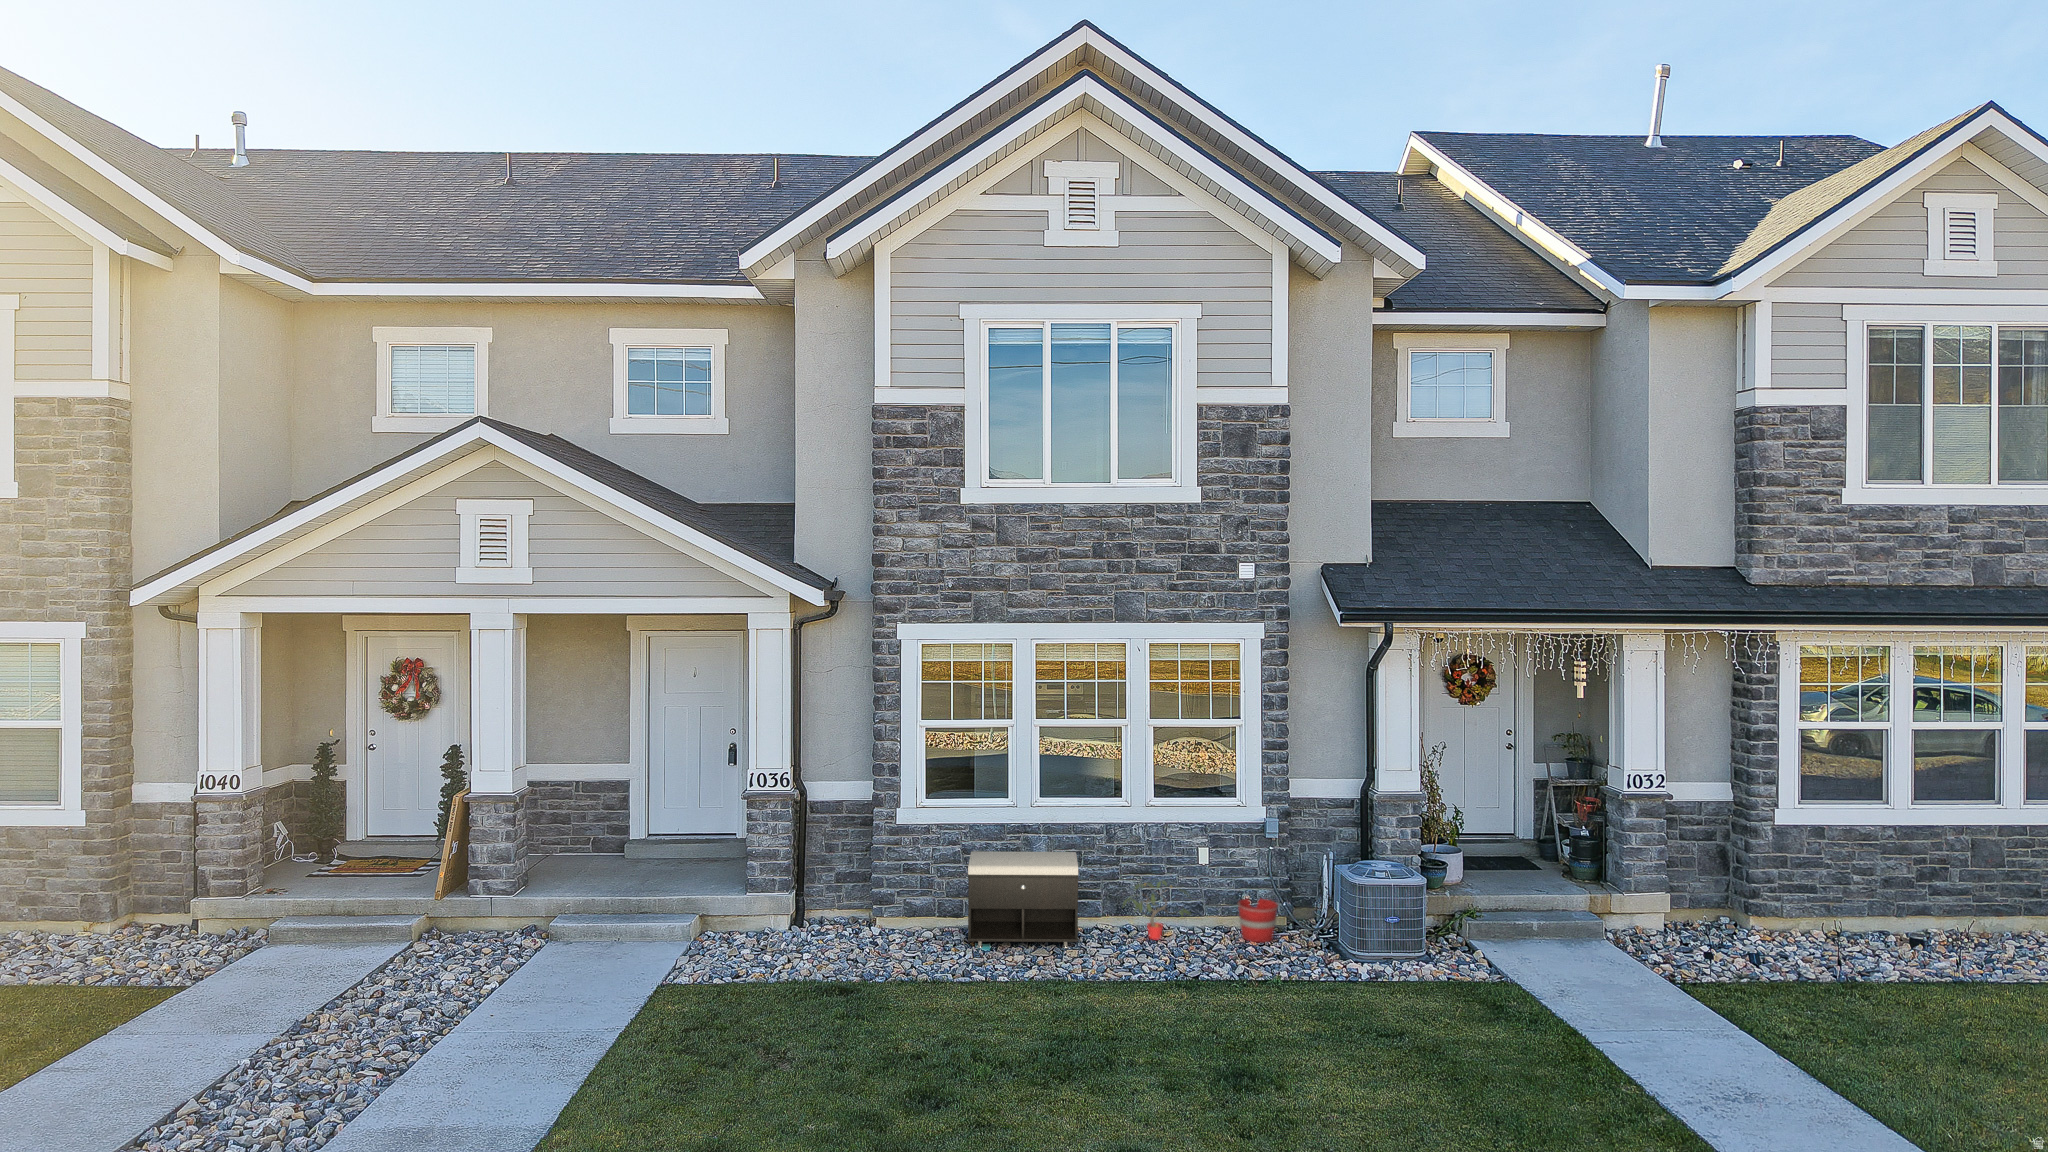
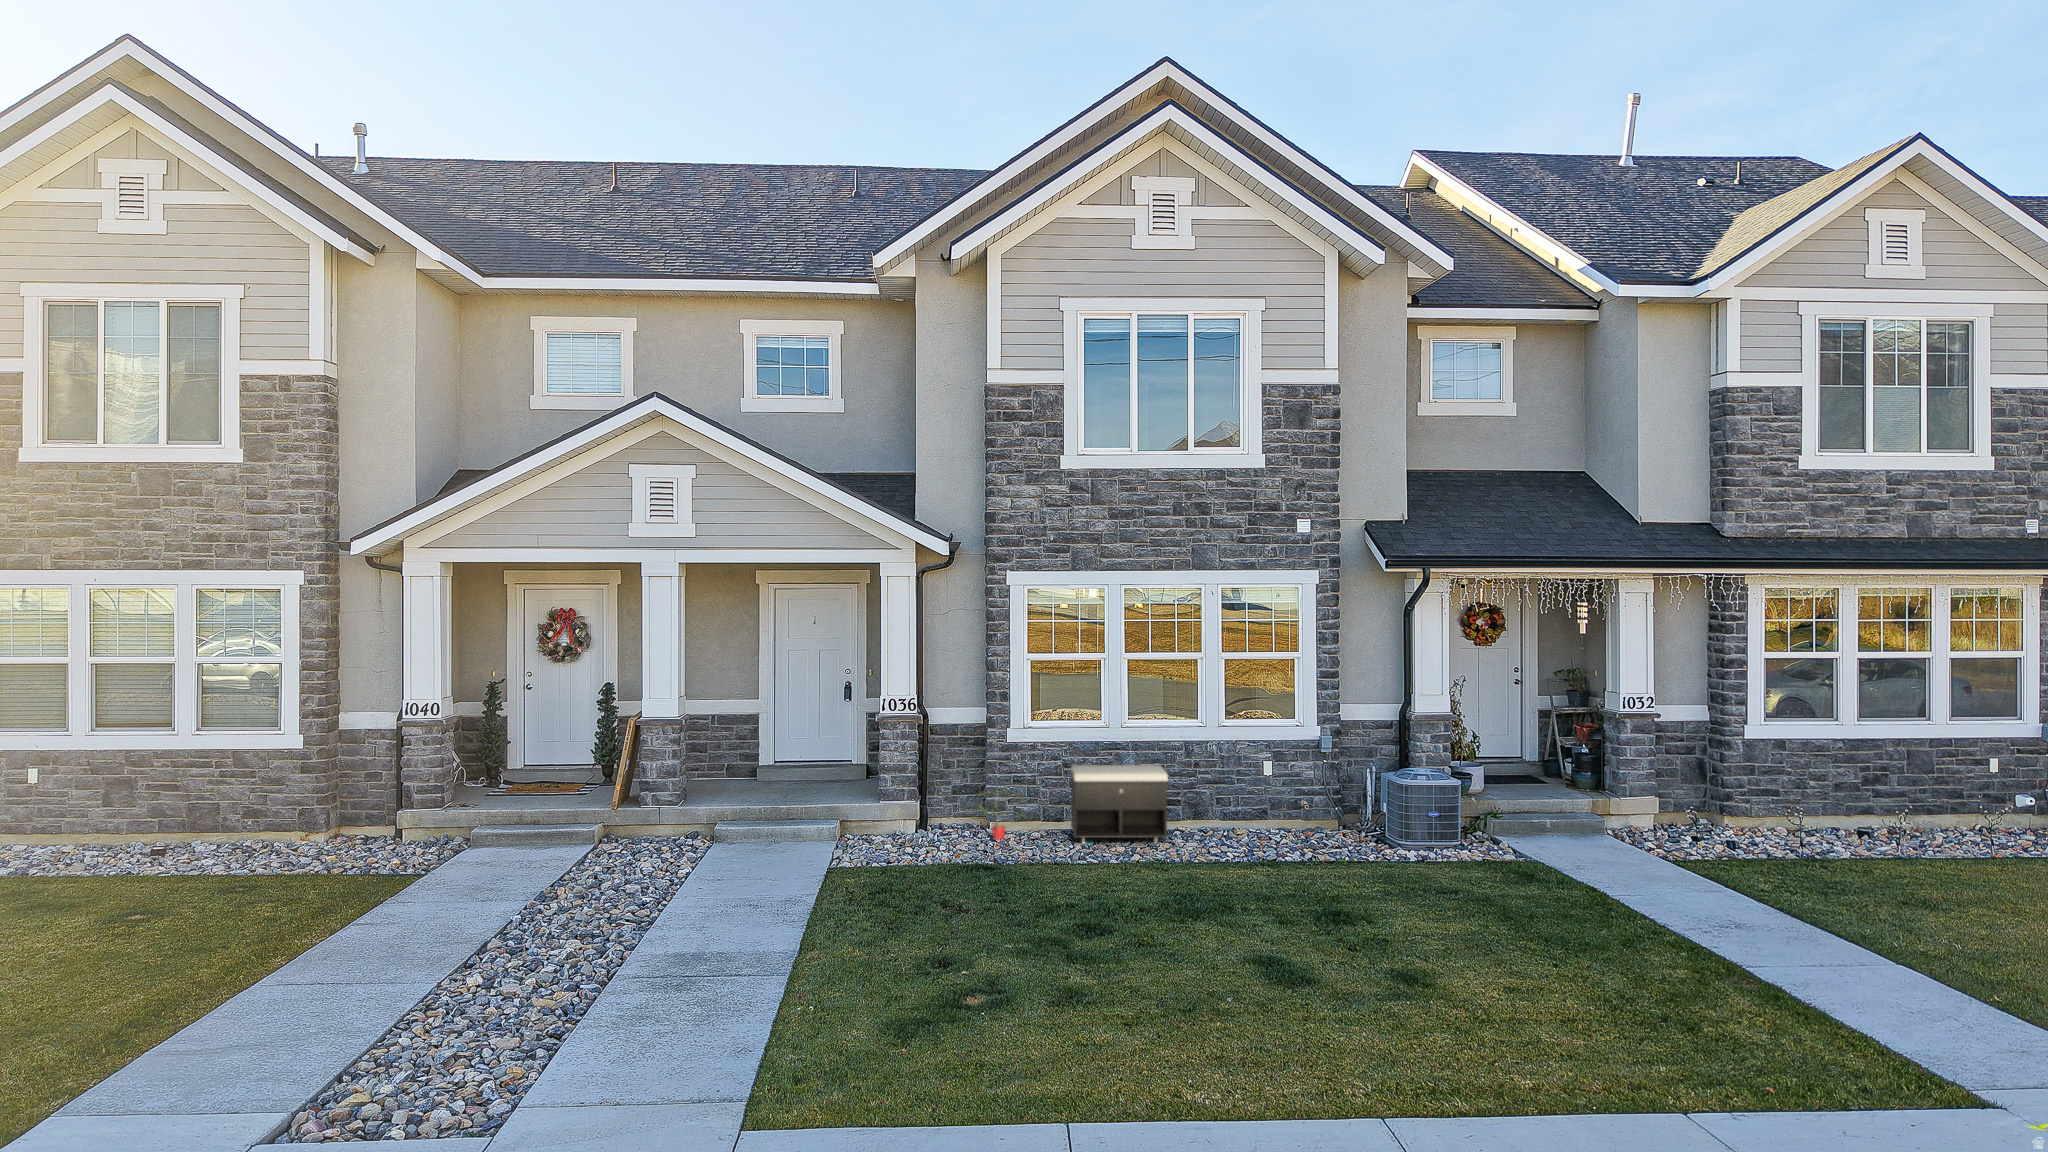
potted plant: present [1123,881,1190,939] -> present [974,790,1026,839]
bucket: present [1238,899,1279,942] -> none [1298,804,1334,839]

